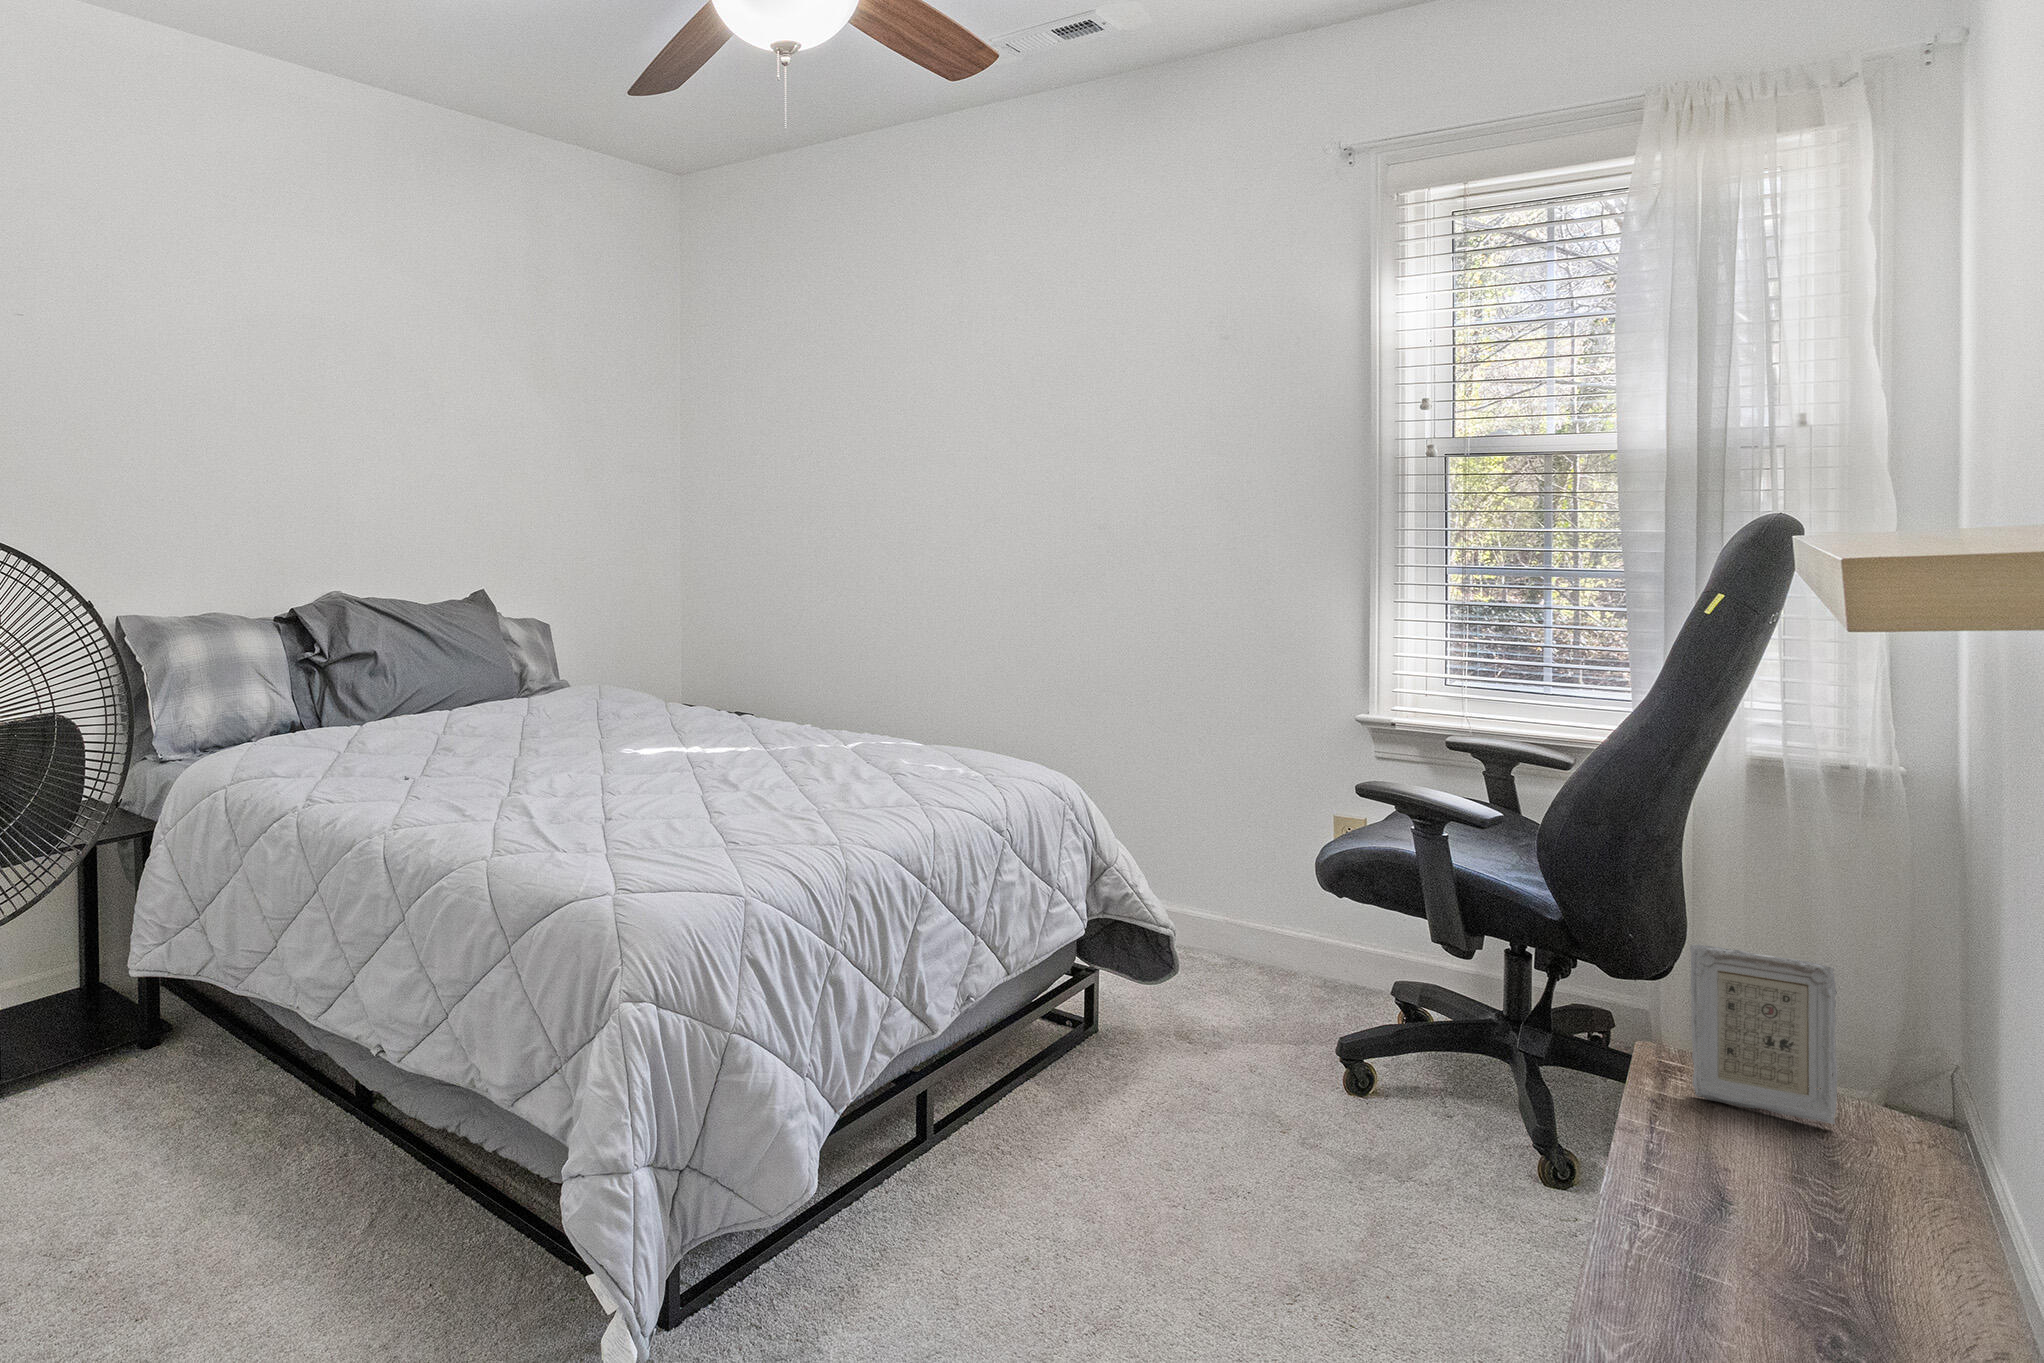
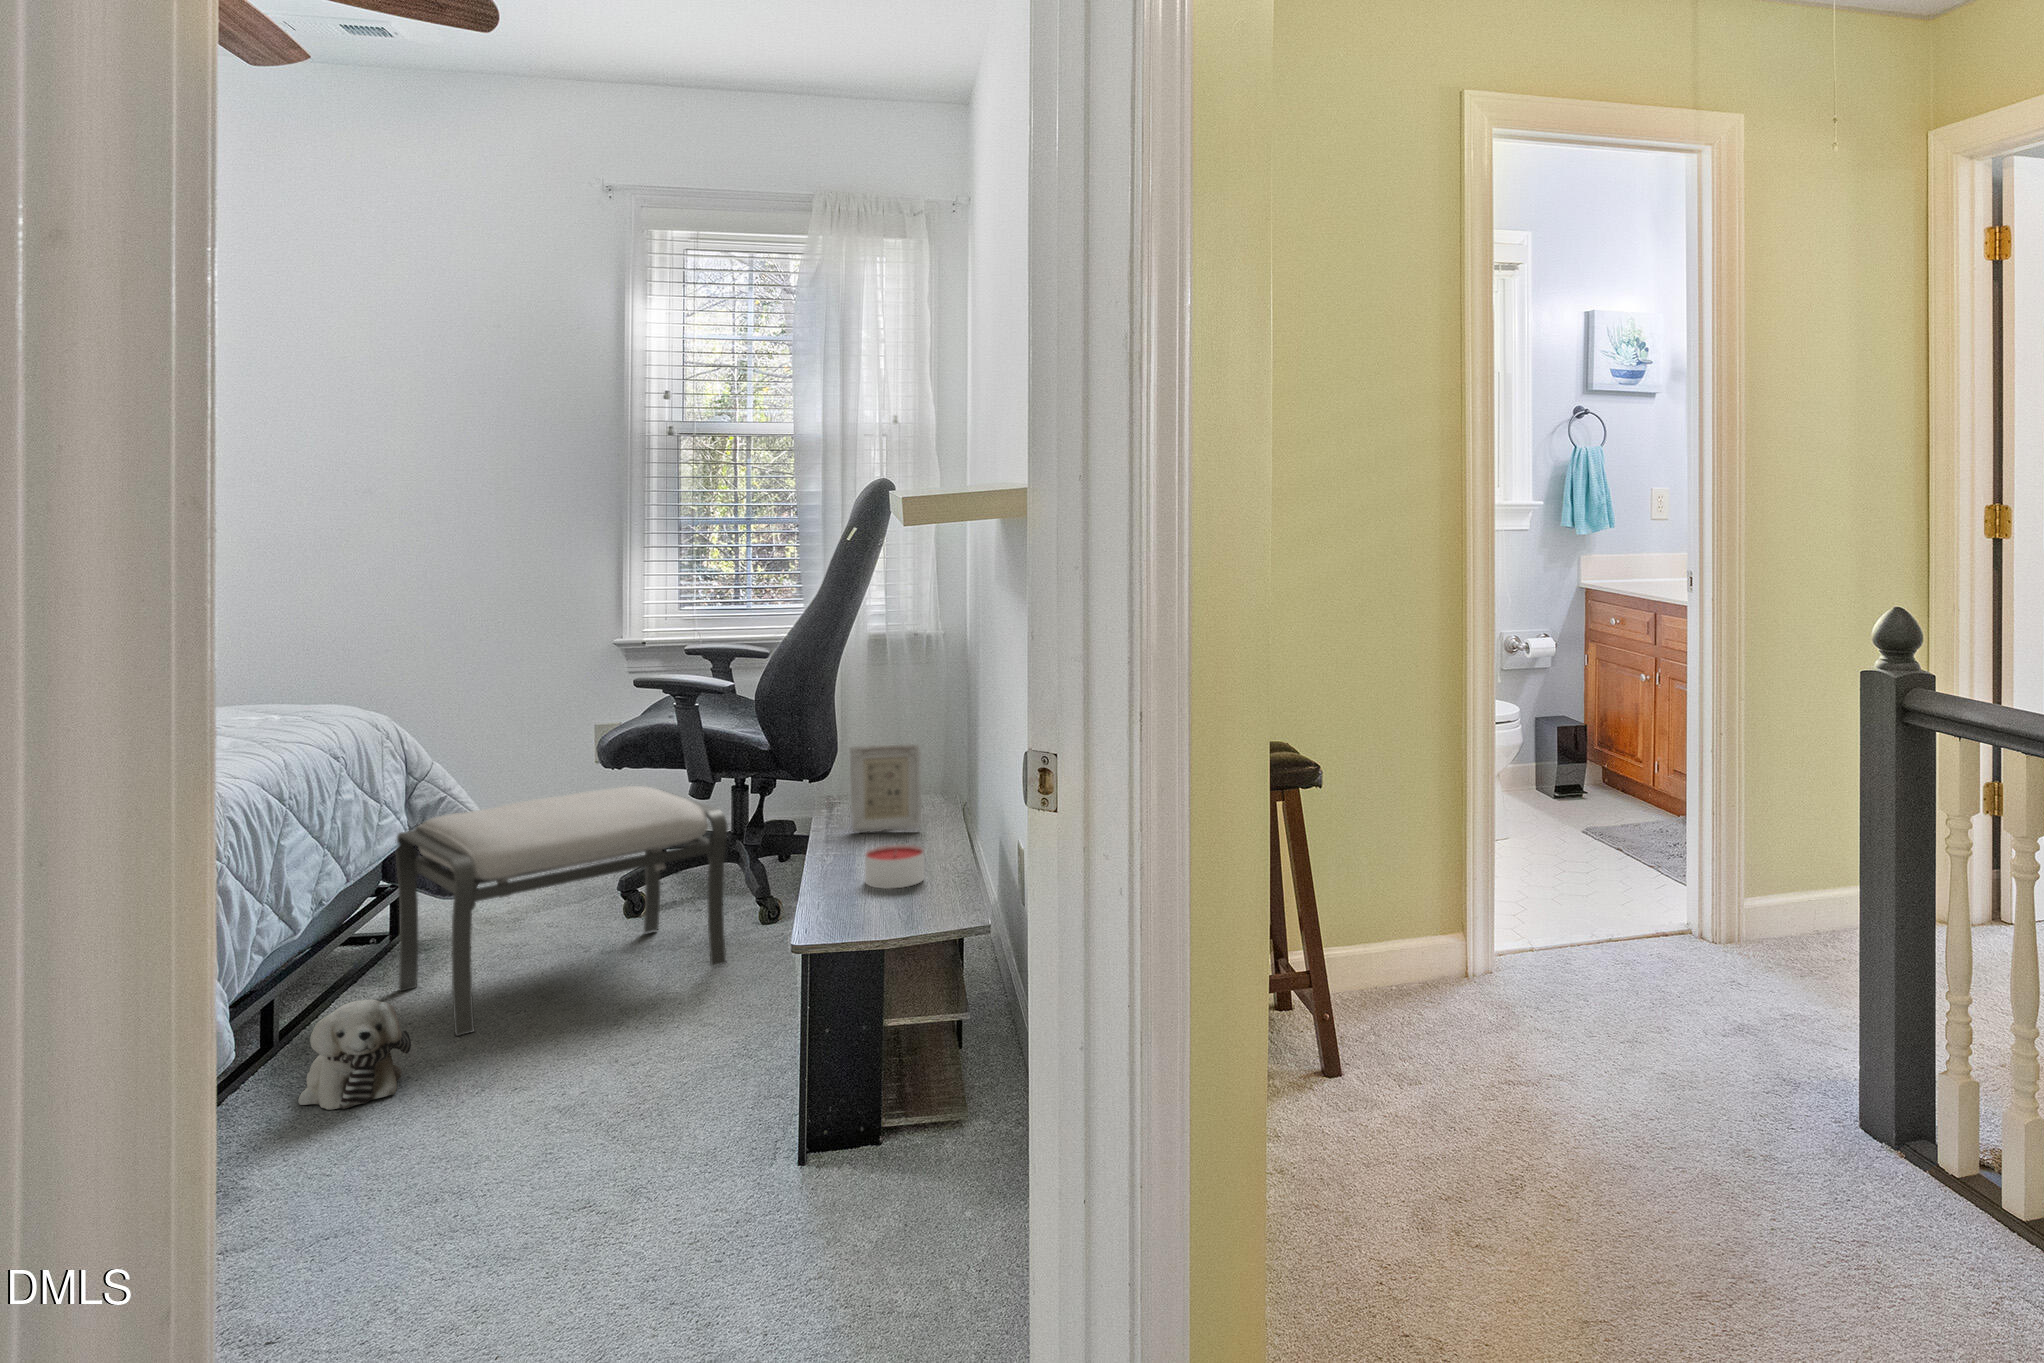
ottoman: none [1065,919,1479,1232] -> present [396,786,728,1037]
plush toy: none [916,1146,1035,1285] -> present [298,999,411,1110]
candle: none [1714,1166,1848,1273] -> present [865,845,924,889]

